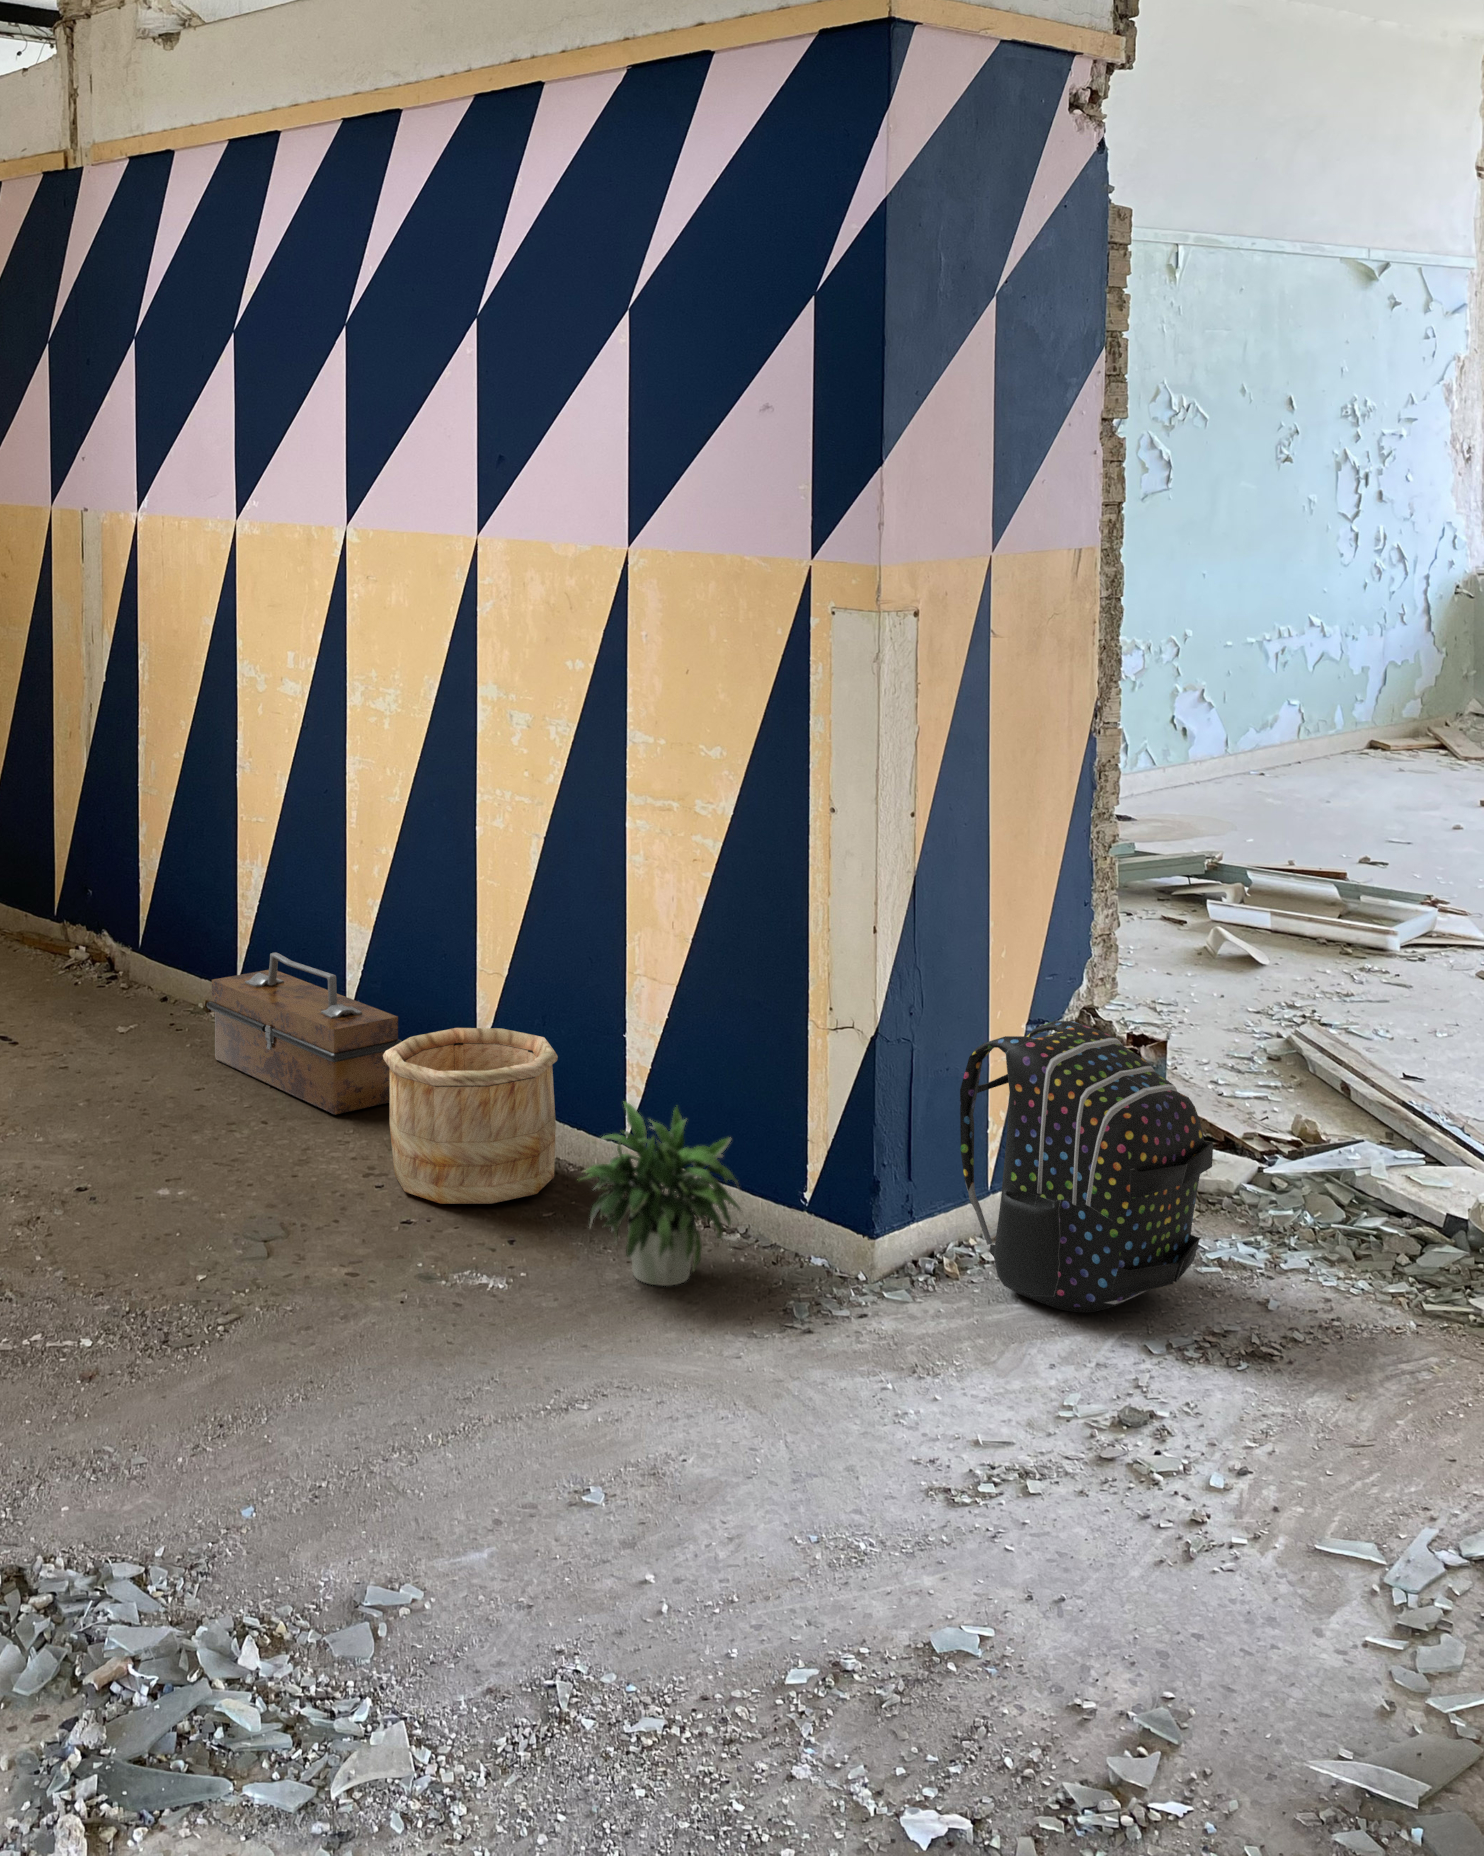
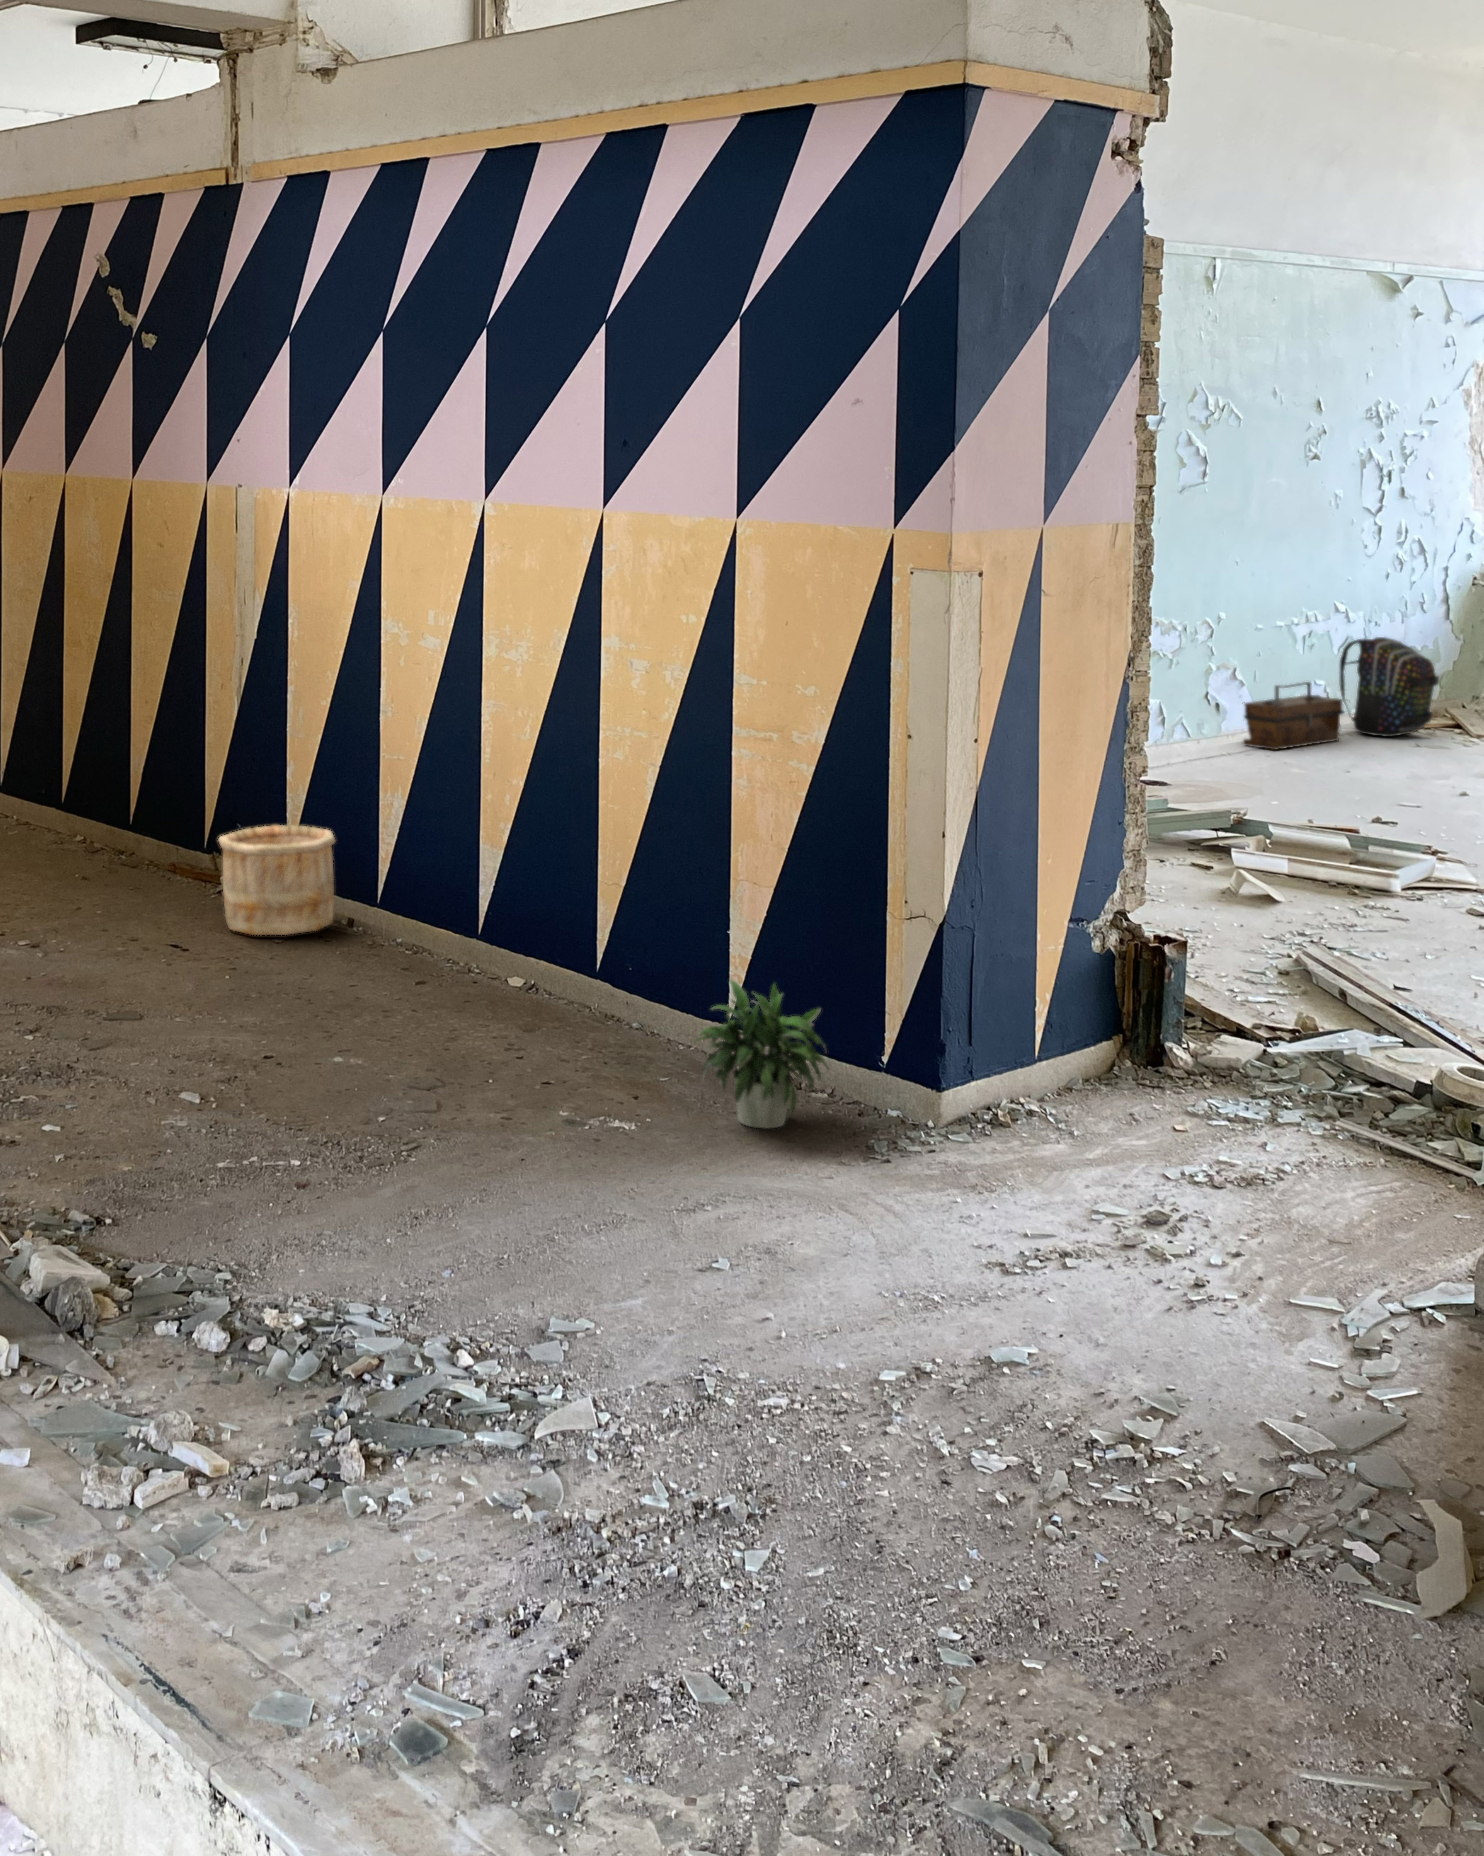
toolbox: present [206,953,402,1115] -> present [1243,682,1344,750]
backpack: present [960,1021,1213,1312] -> present [1340,637,1439,737]
wooden bucket: present [383,1028,558,1204] -> present [219,825,335,935]

